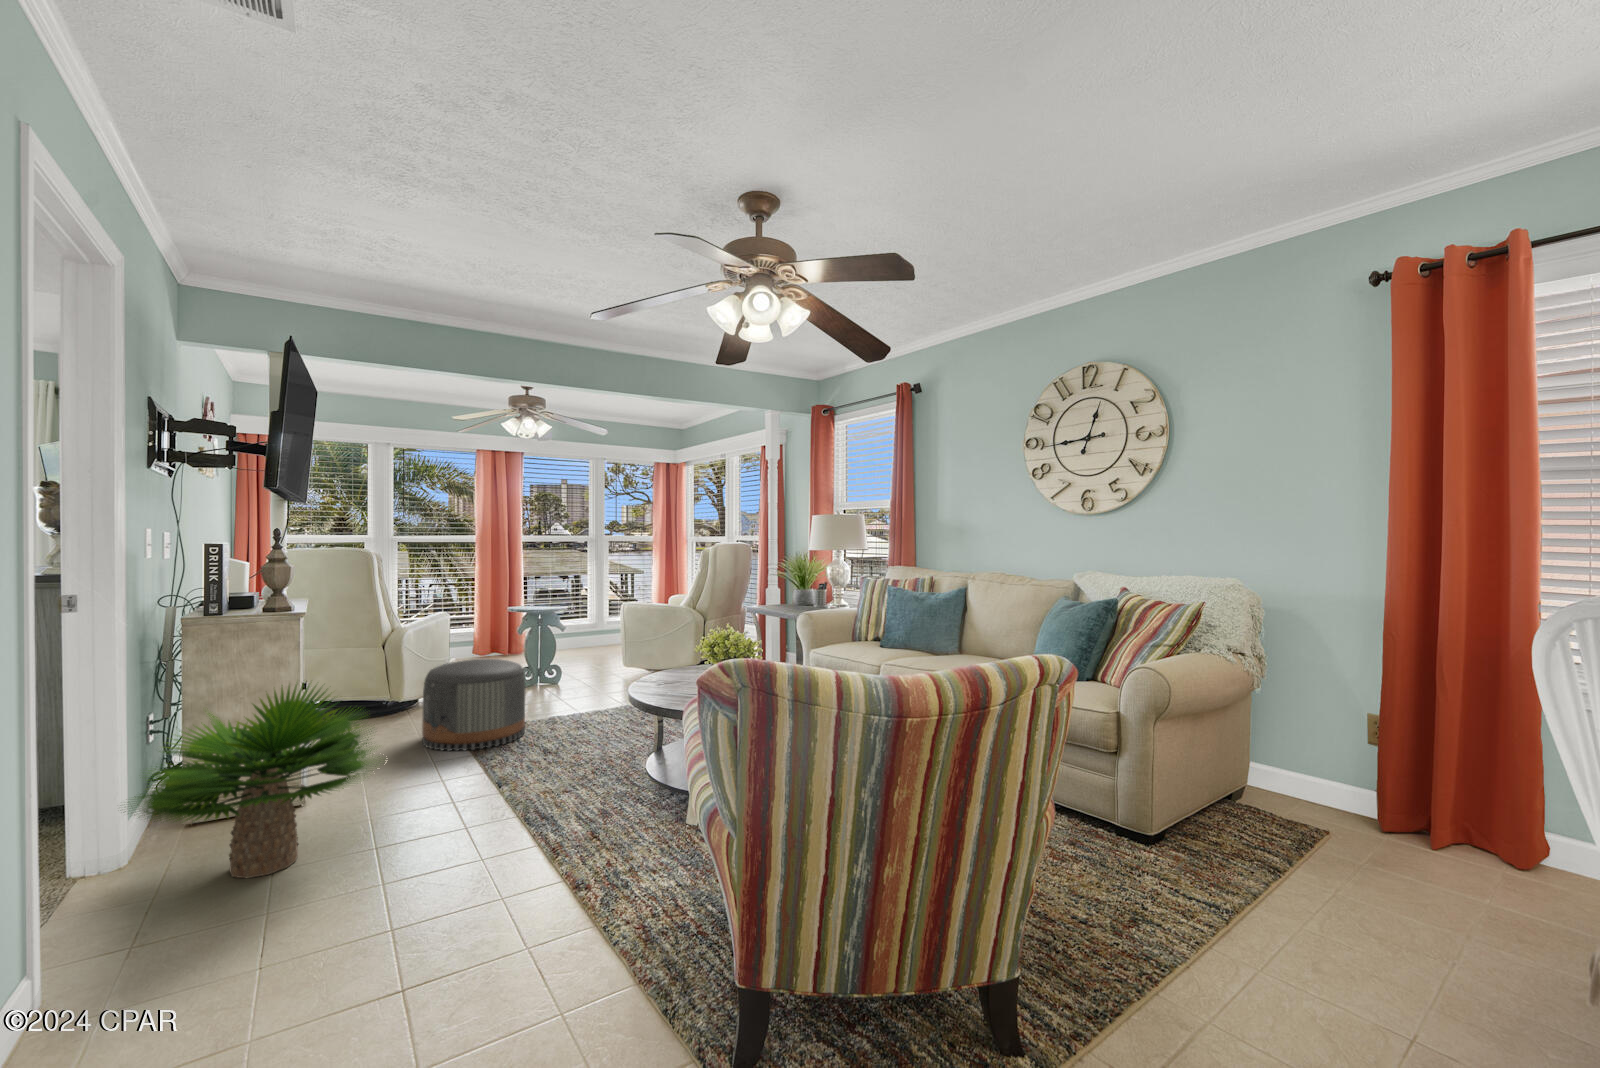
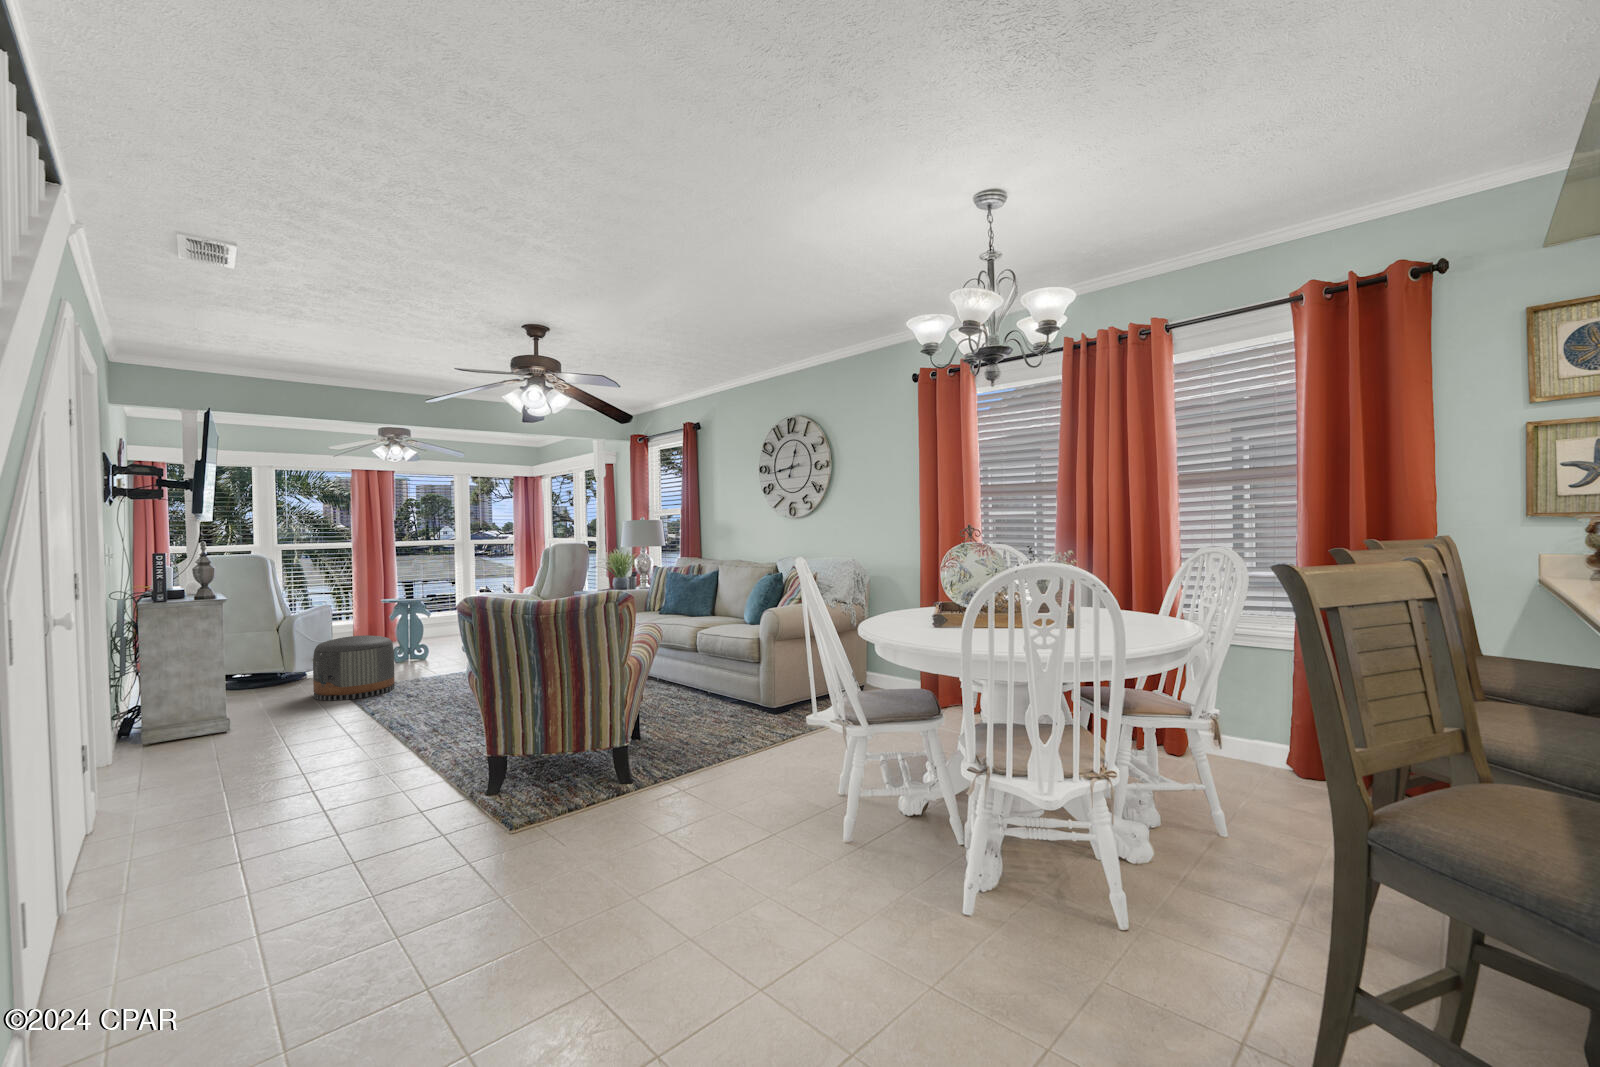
potted plant: present [131,682,372,878] -> none [118,641,295,761]

